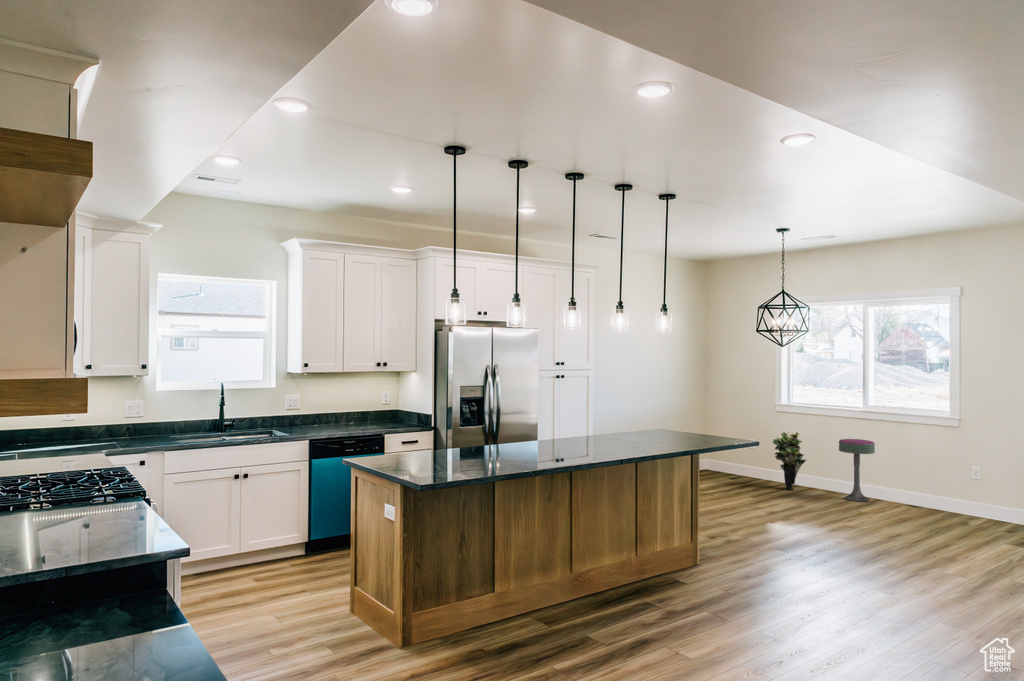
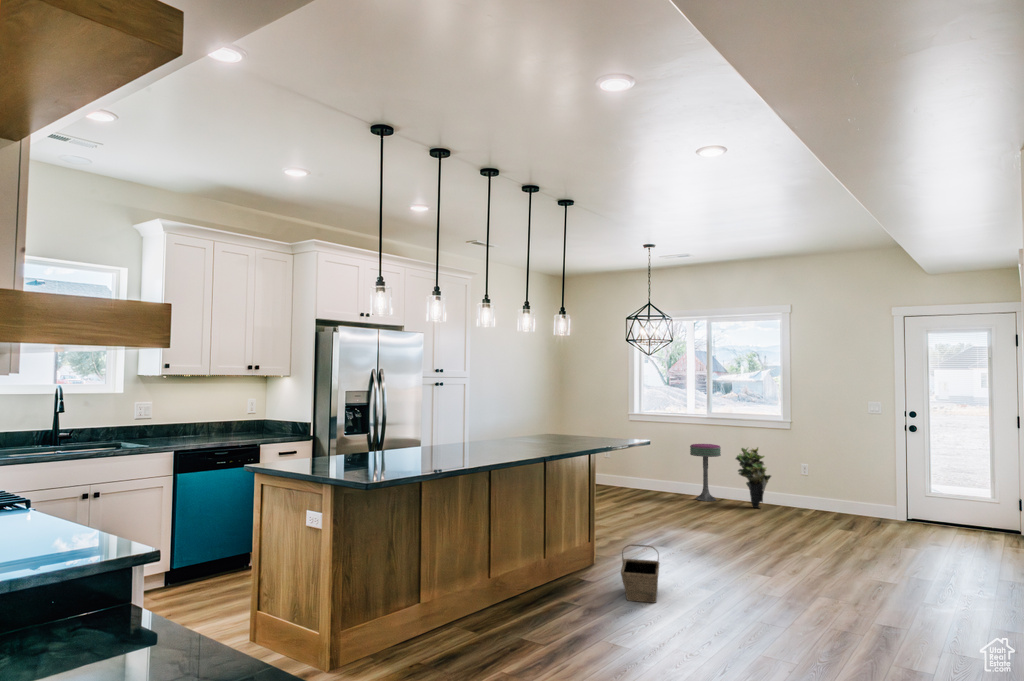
potted plant: present [773,432,806,490] -> present [735,448,771,508]
basket: none [707,551,755,613] -> present [621,544,659,603]

